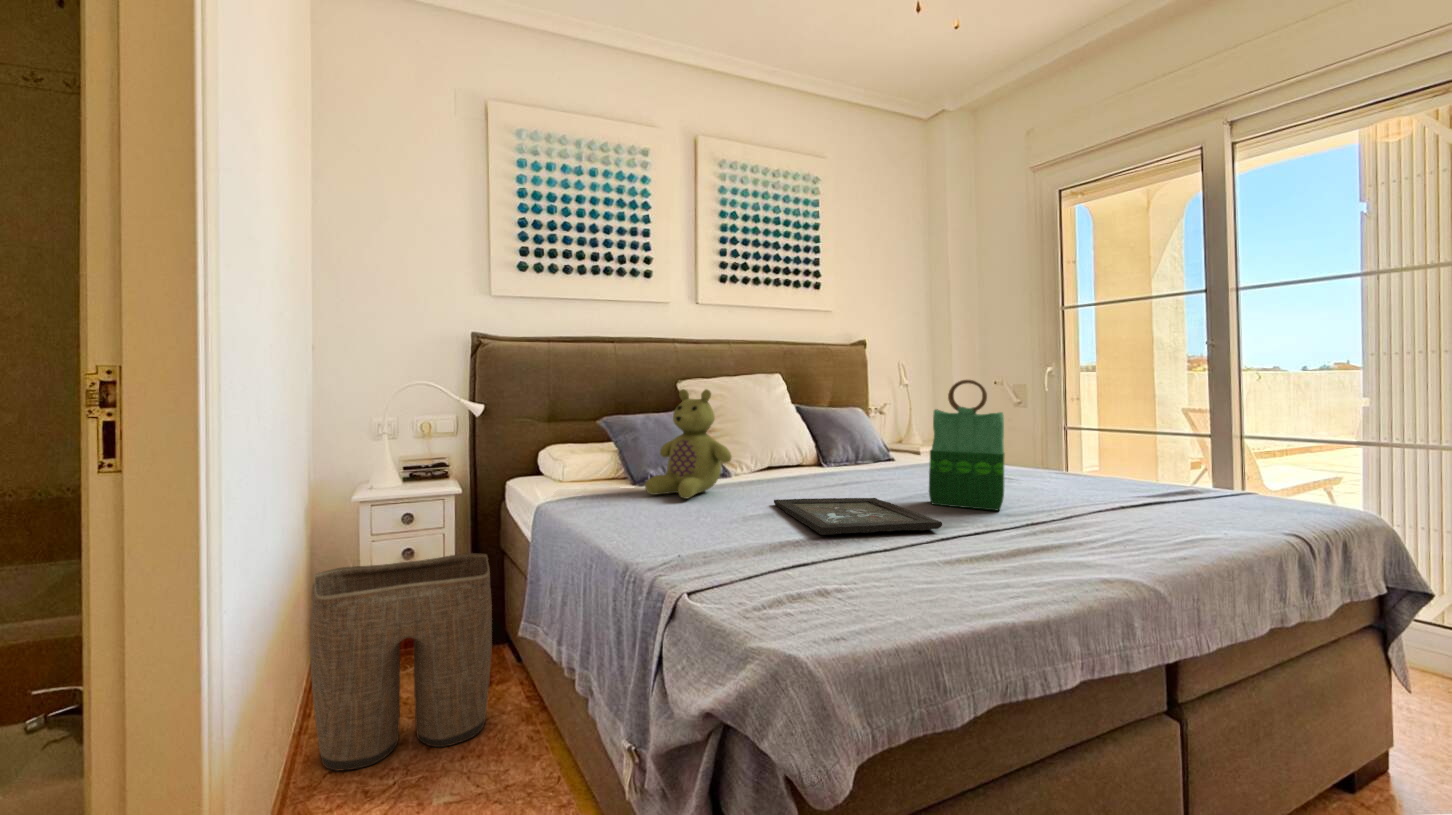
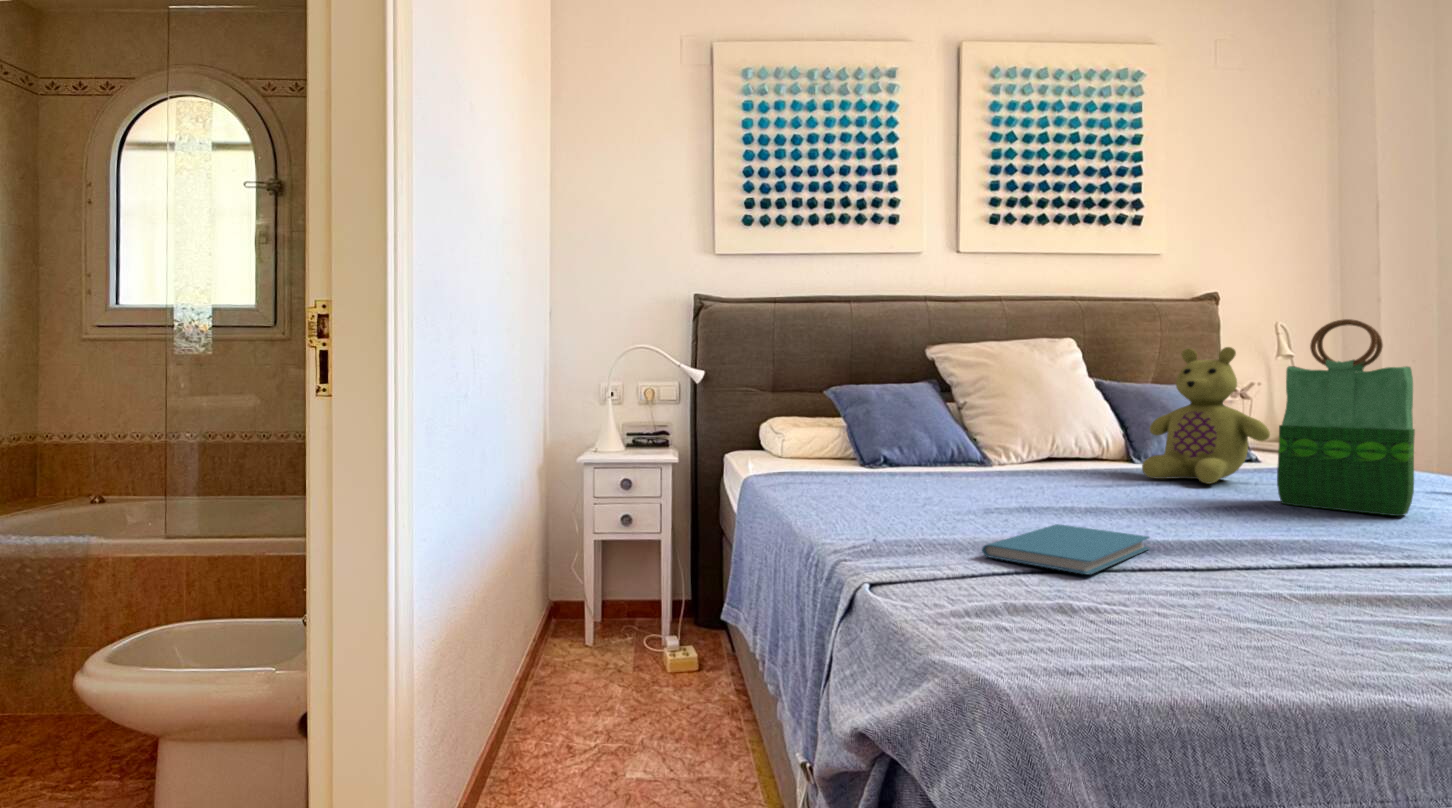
stuffed bear: present [645,389,732,499] -> present [1142,347,1270,484]
tray: present [774,498,942,535] -> none [1032,484,1278,526]
book: none [771,542,877,592] -> present [982,524,1149,575]
laundry basket: present [310,553,492,771] -> none [529,526,696,728]

